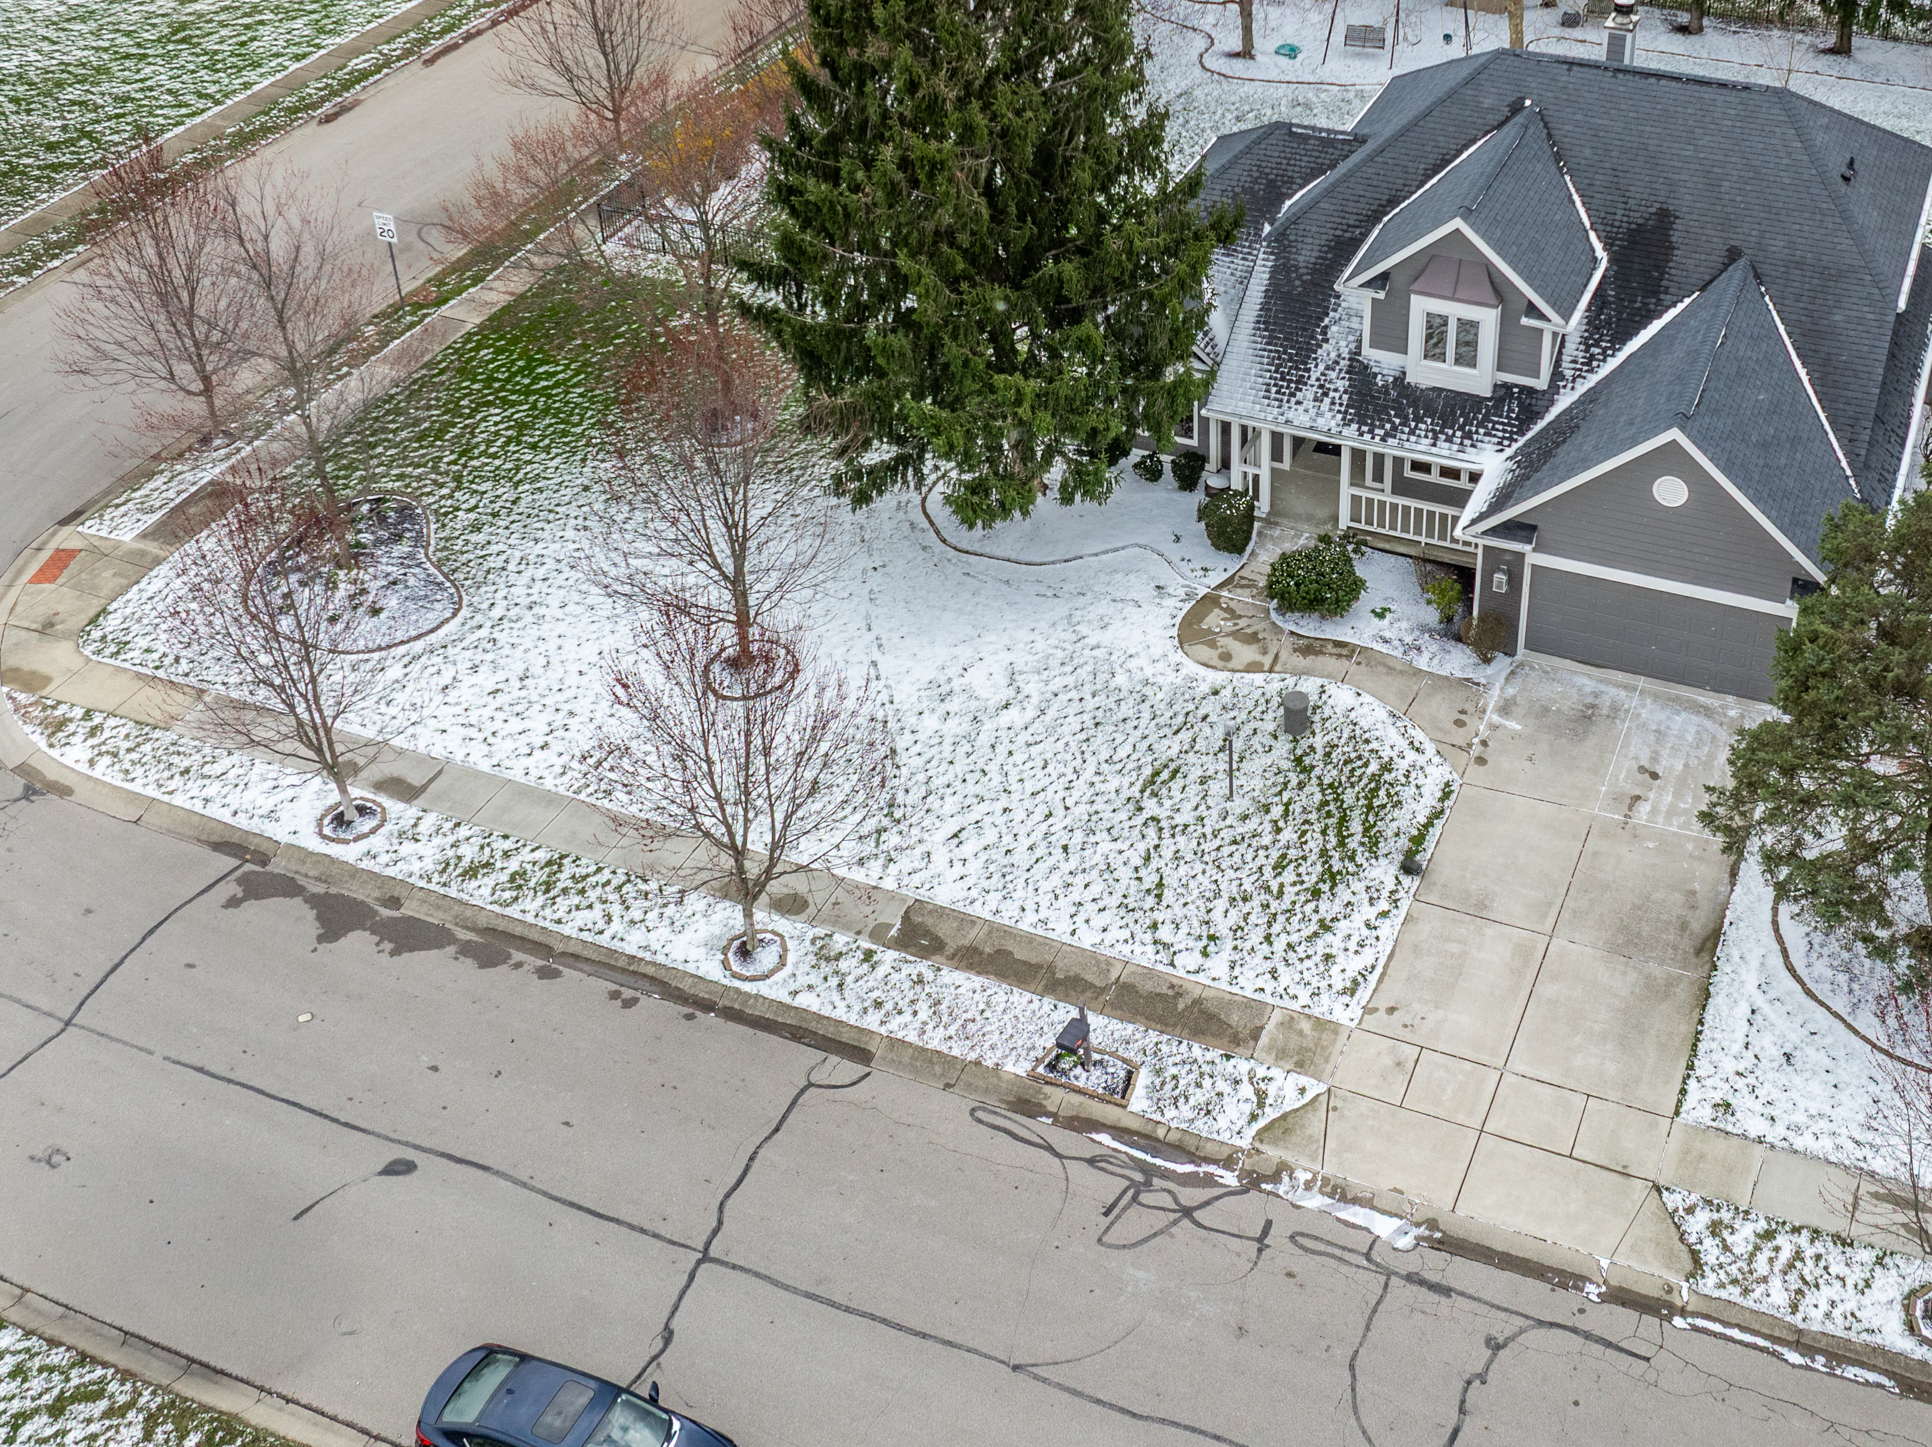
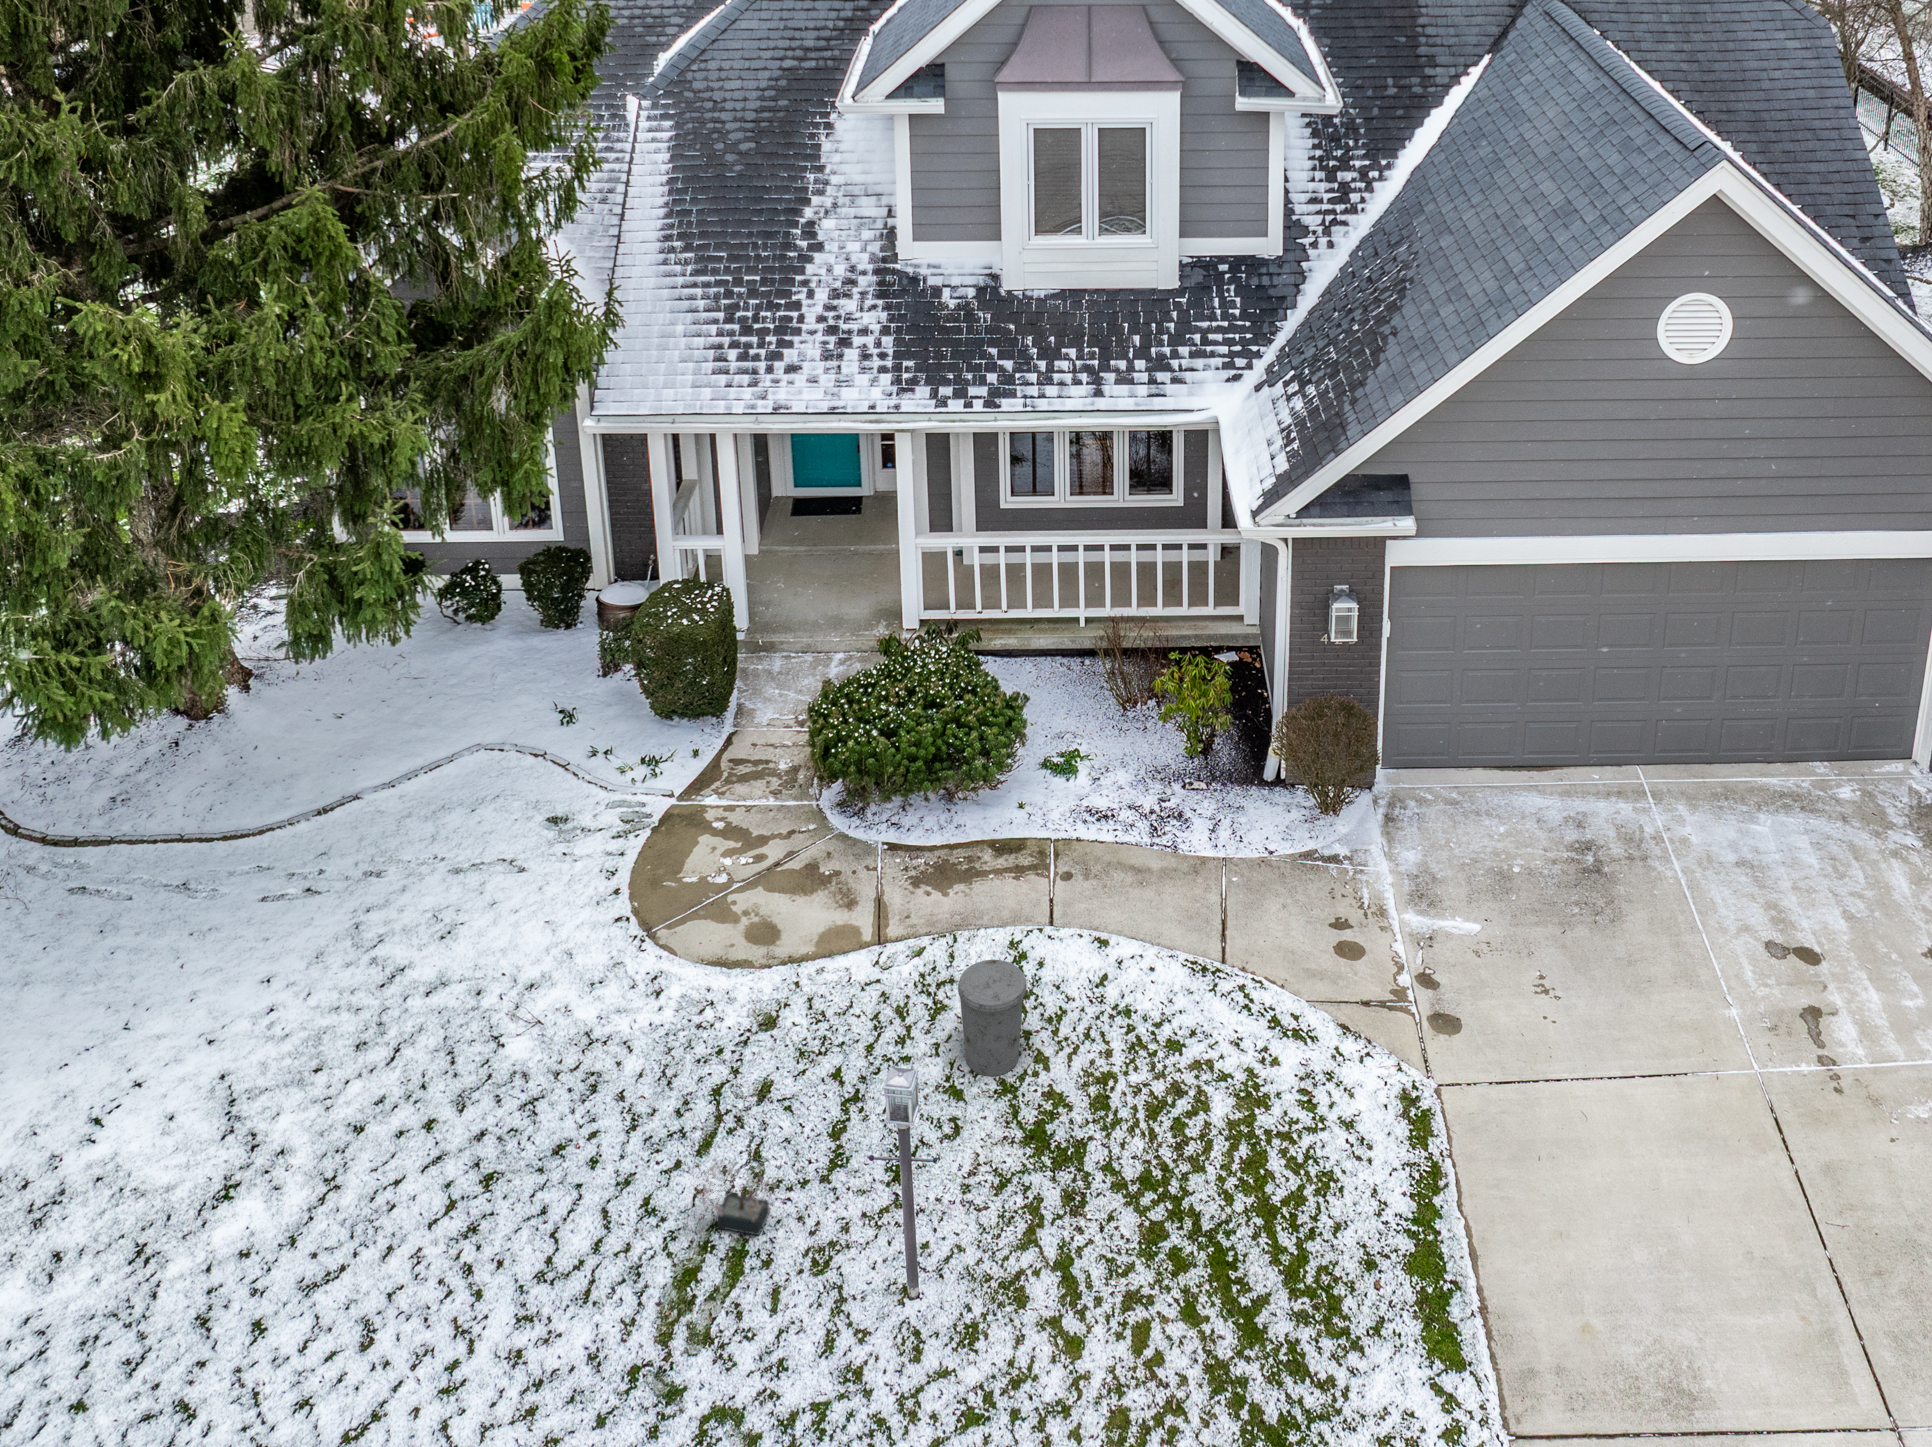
decorative plant: present [1398,845,1423,874] -> present [702,1158,775,1236]

